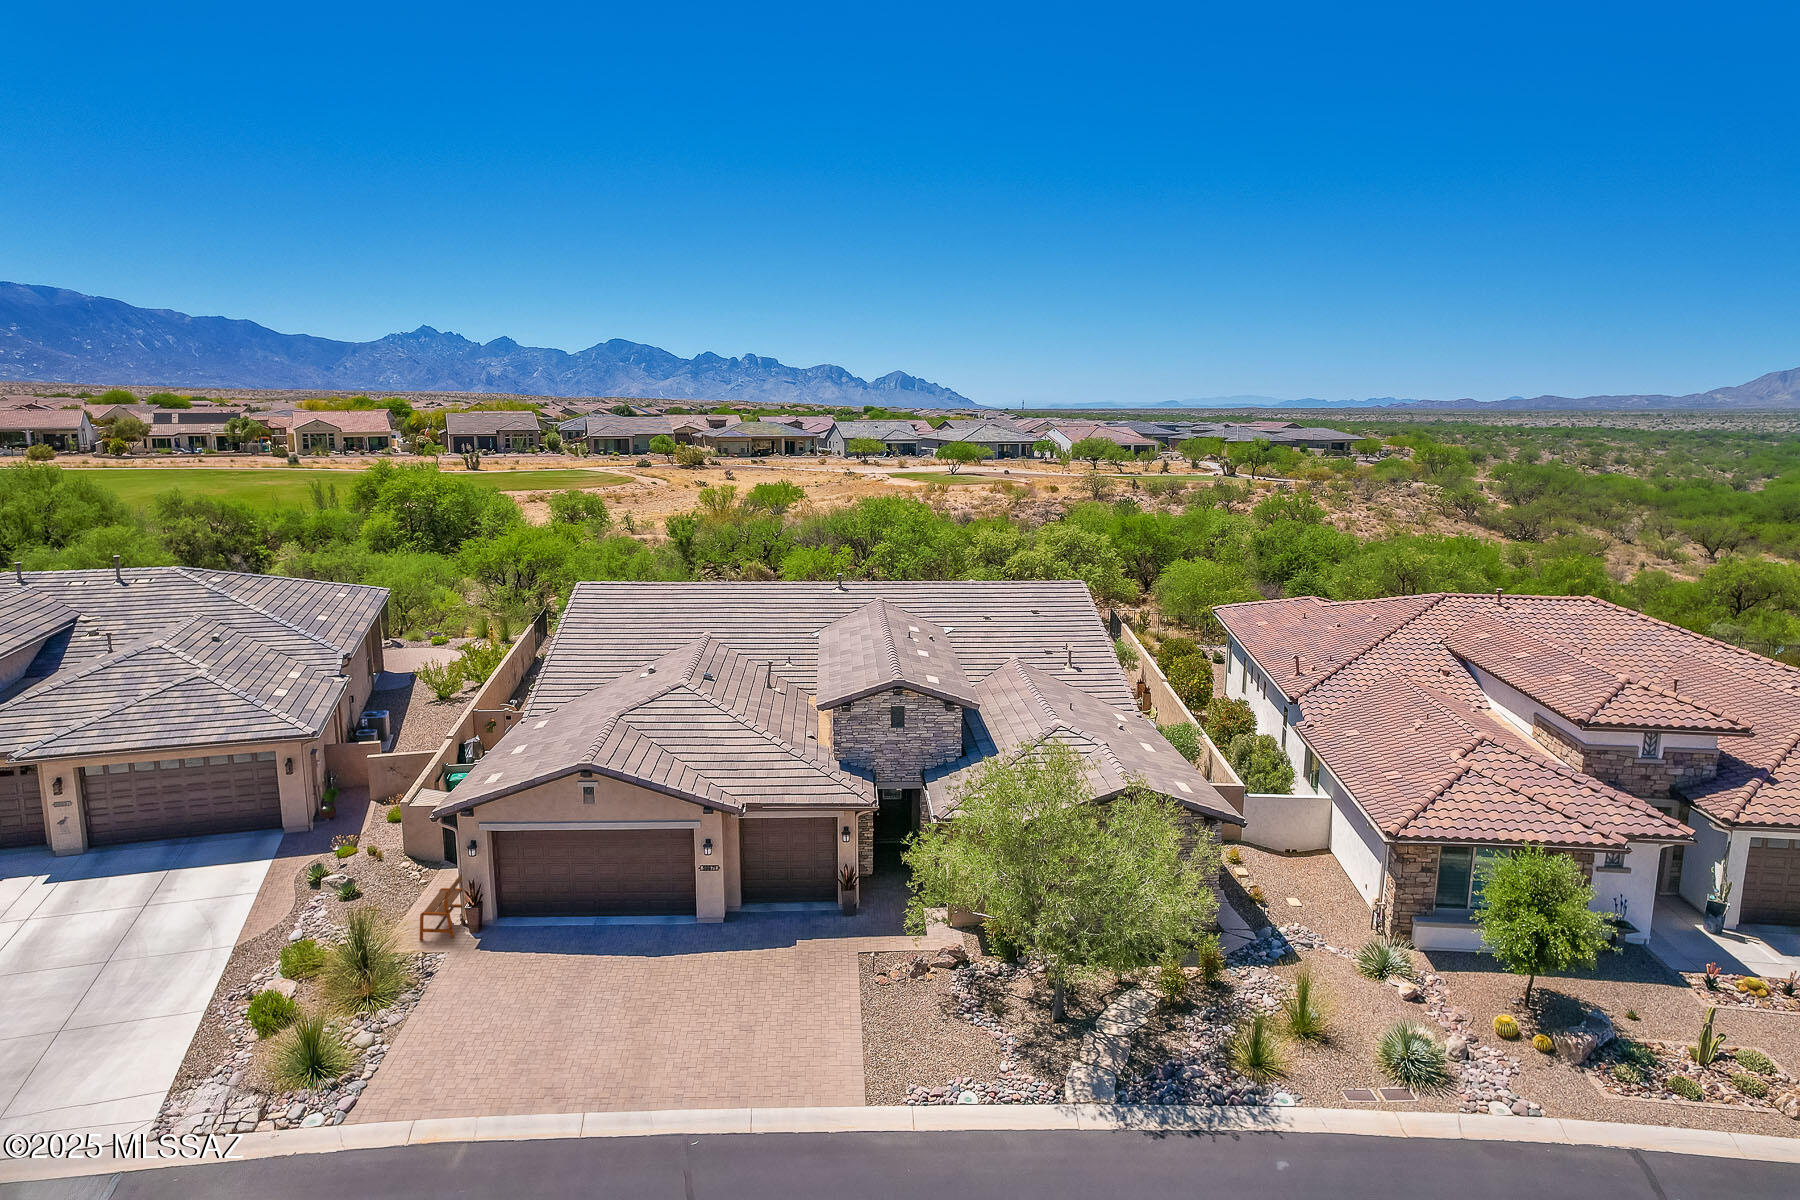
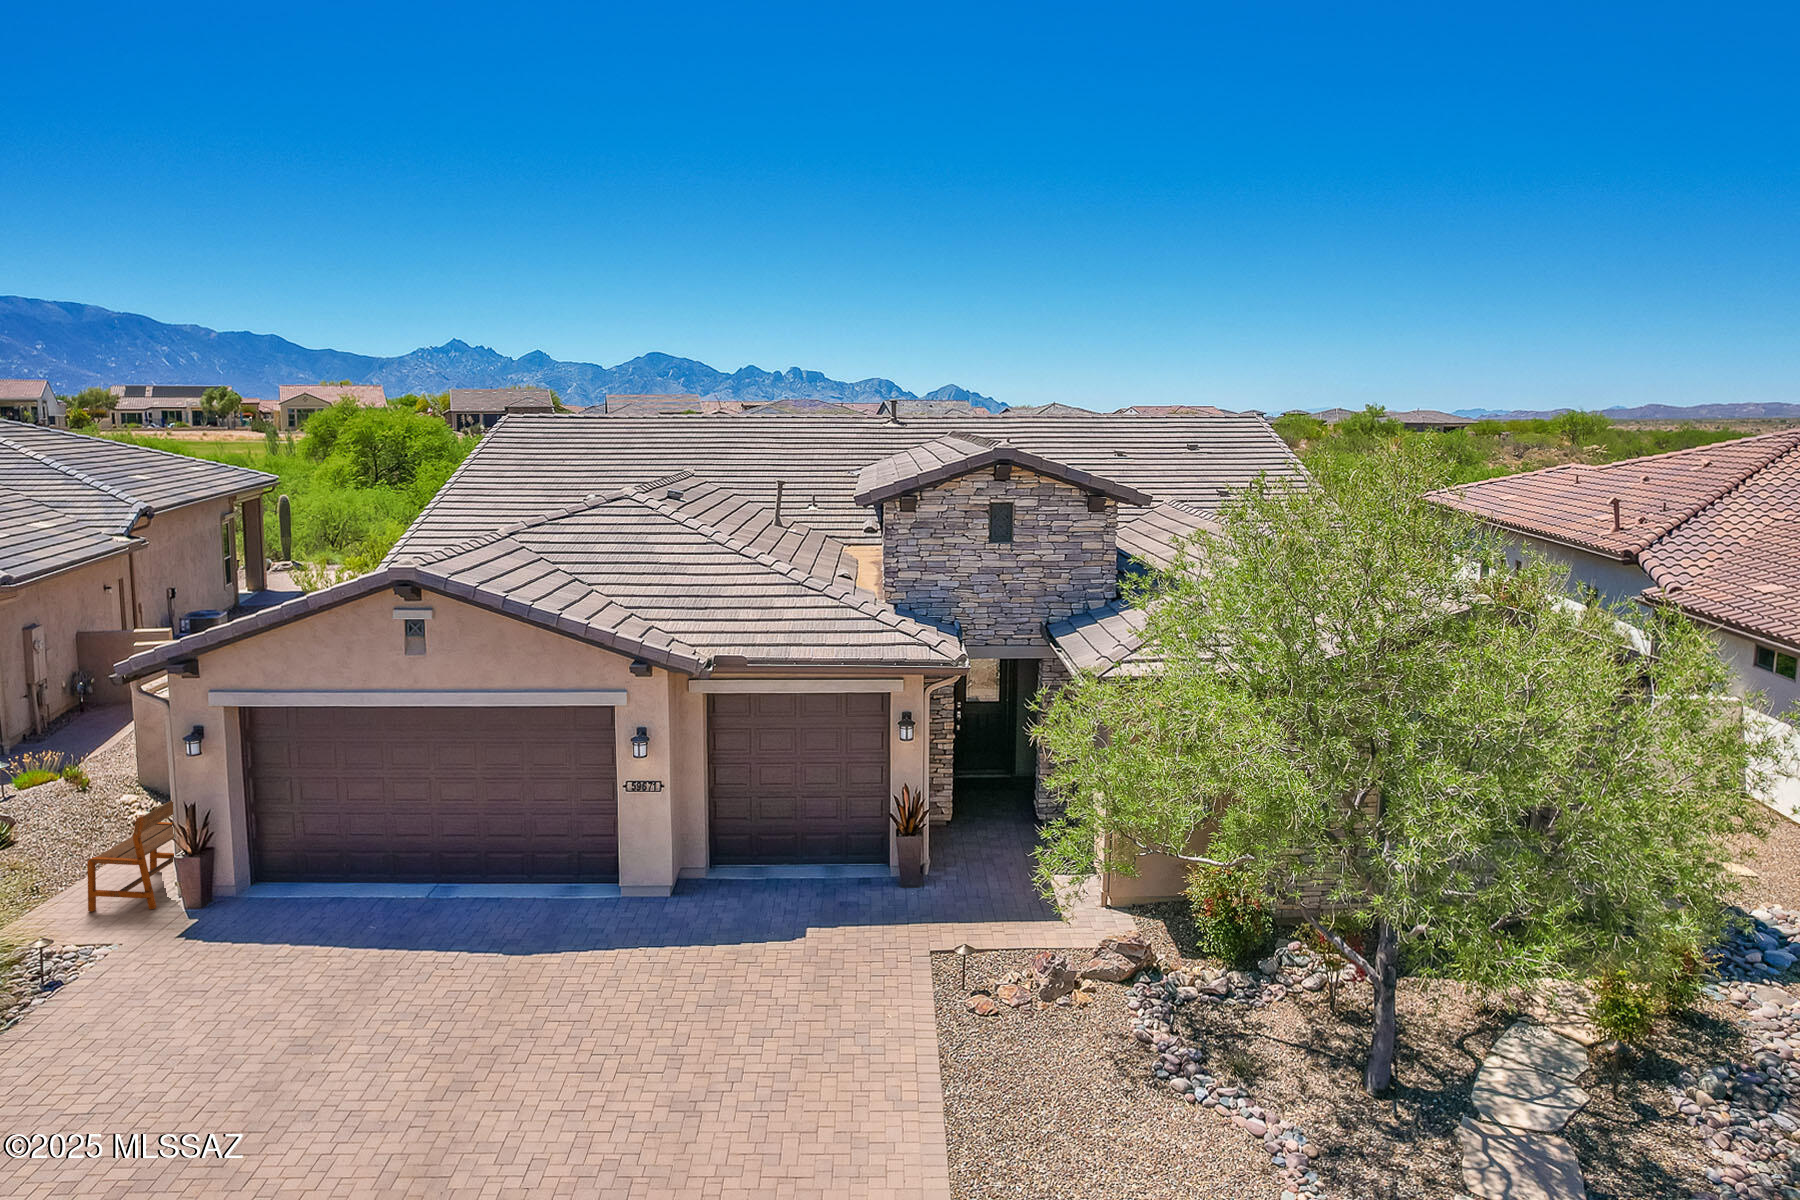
potted tree: present [320,789,338,818] -> none [43,687,79,739]

